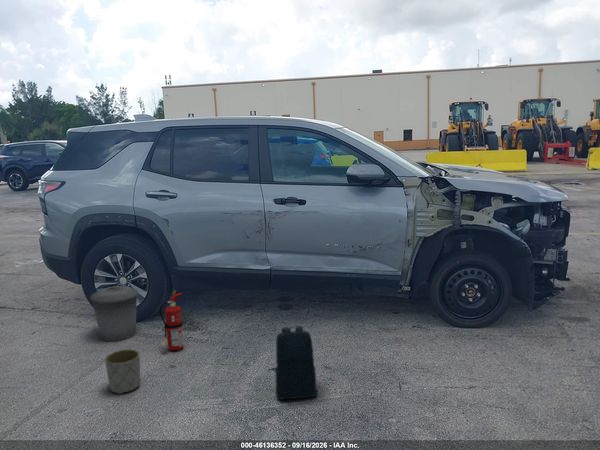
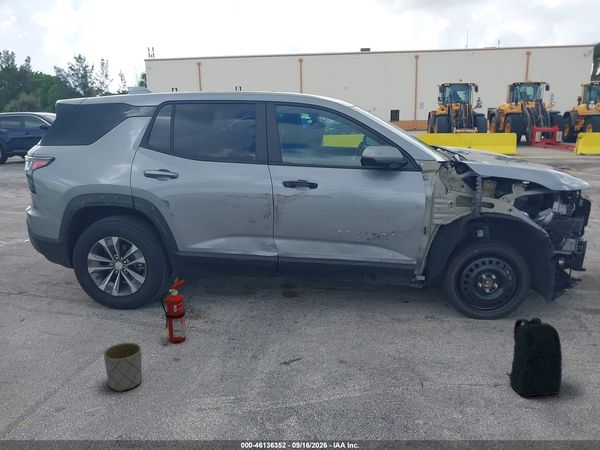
trash can: present [90,286,138,342] -> none [84,272,136,331]
backpack: present [275,326,317,399] -> present [507,318,562,396]

